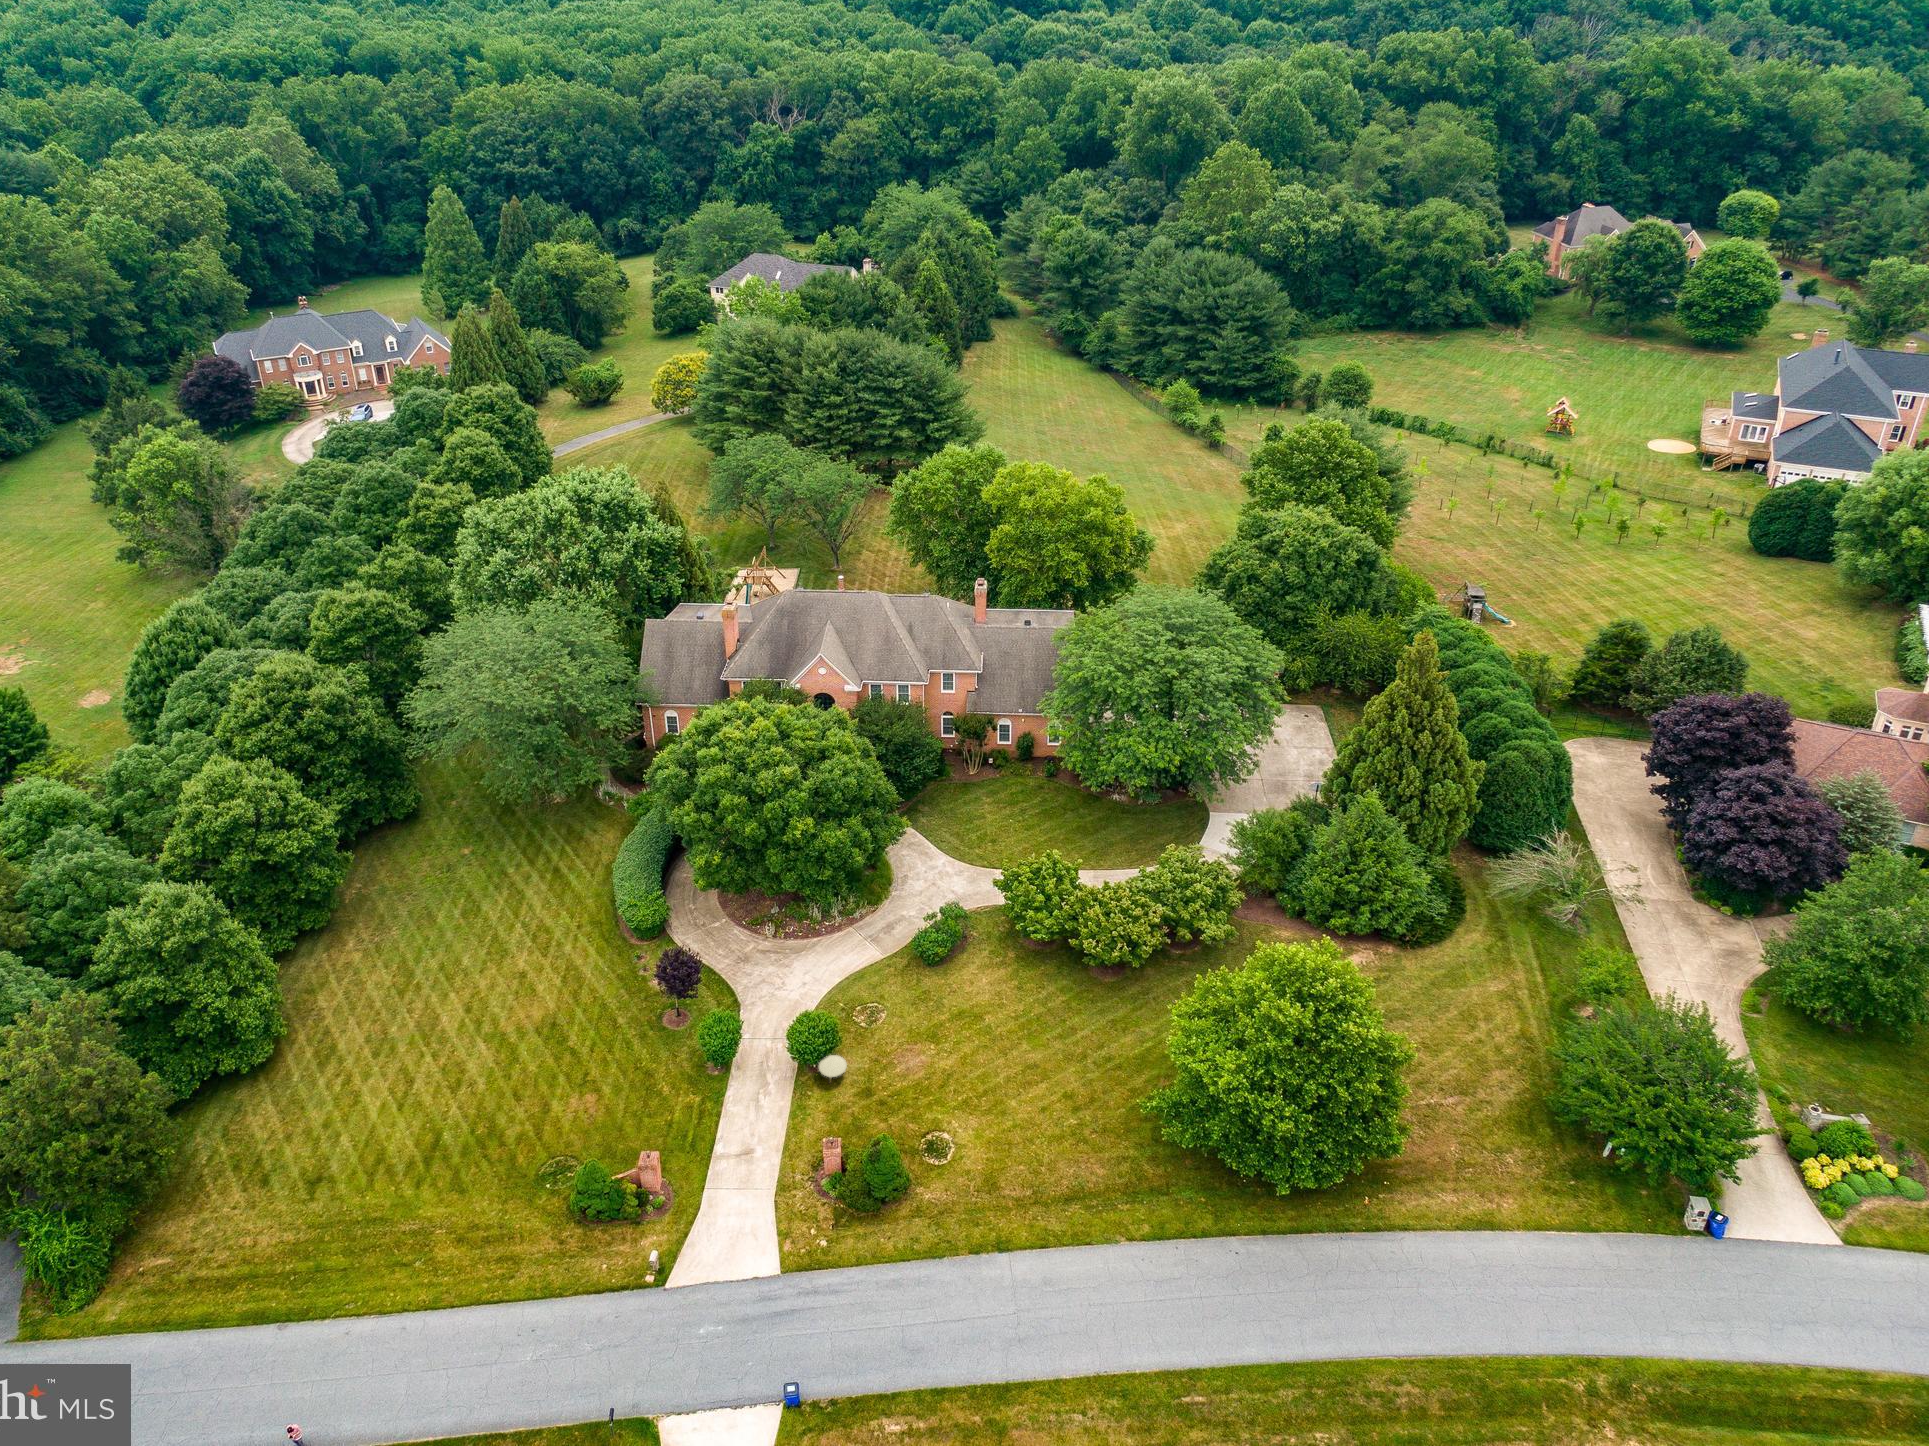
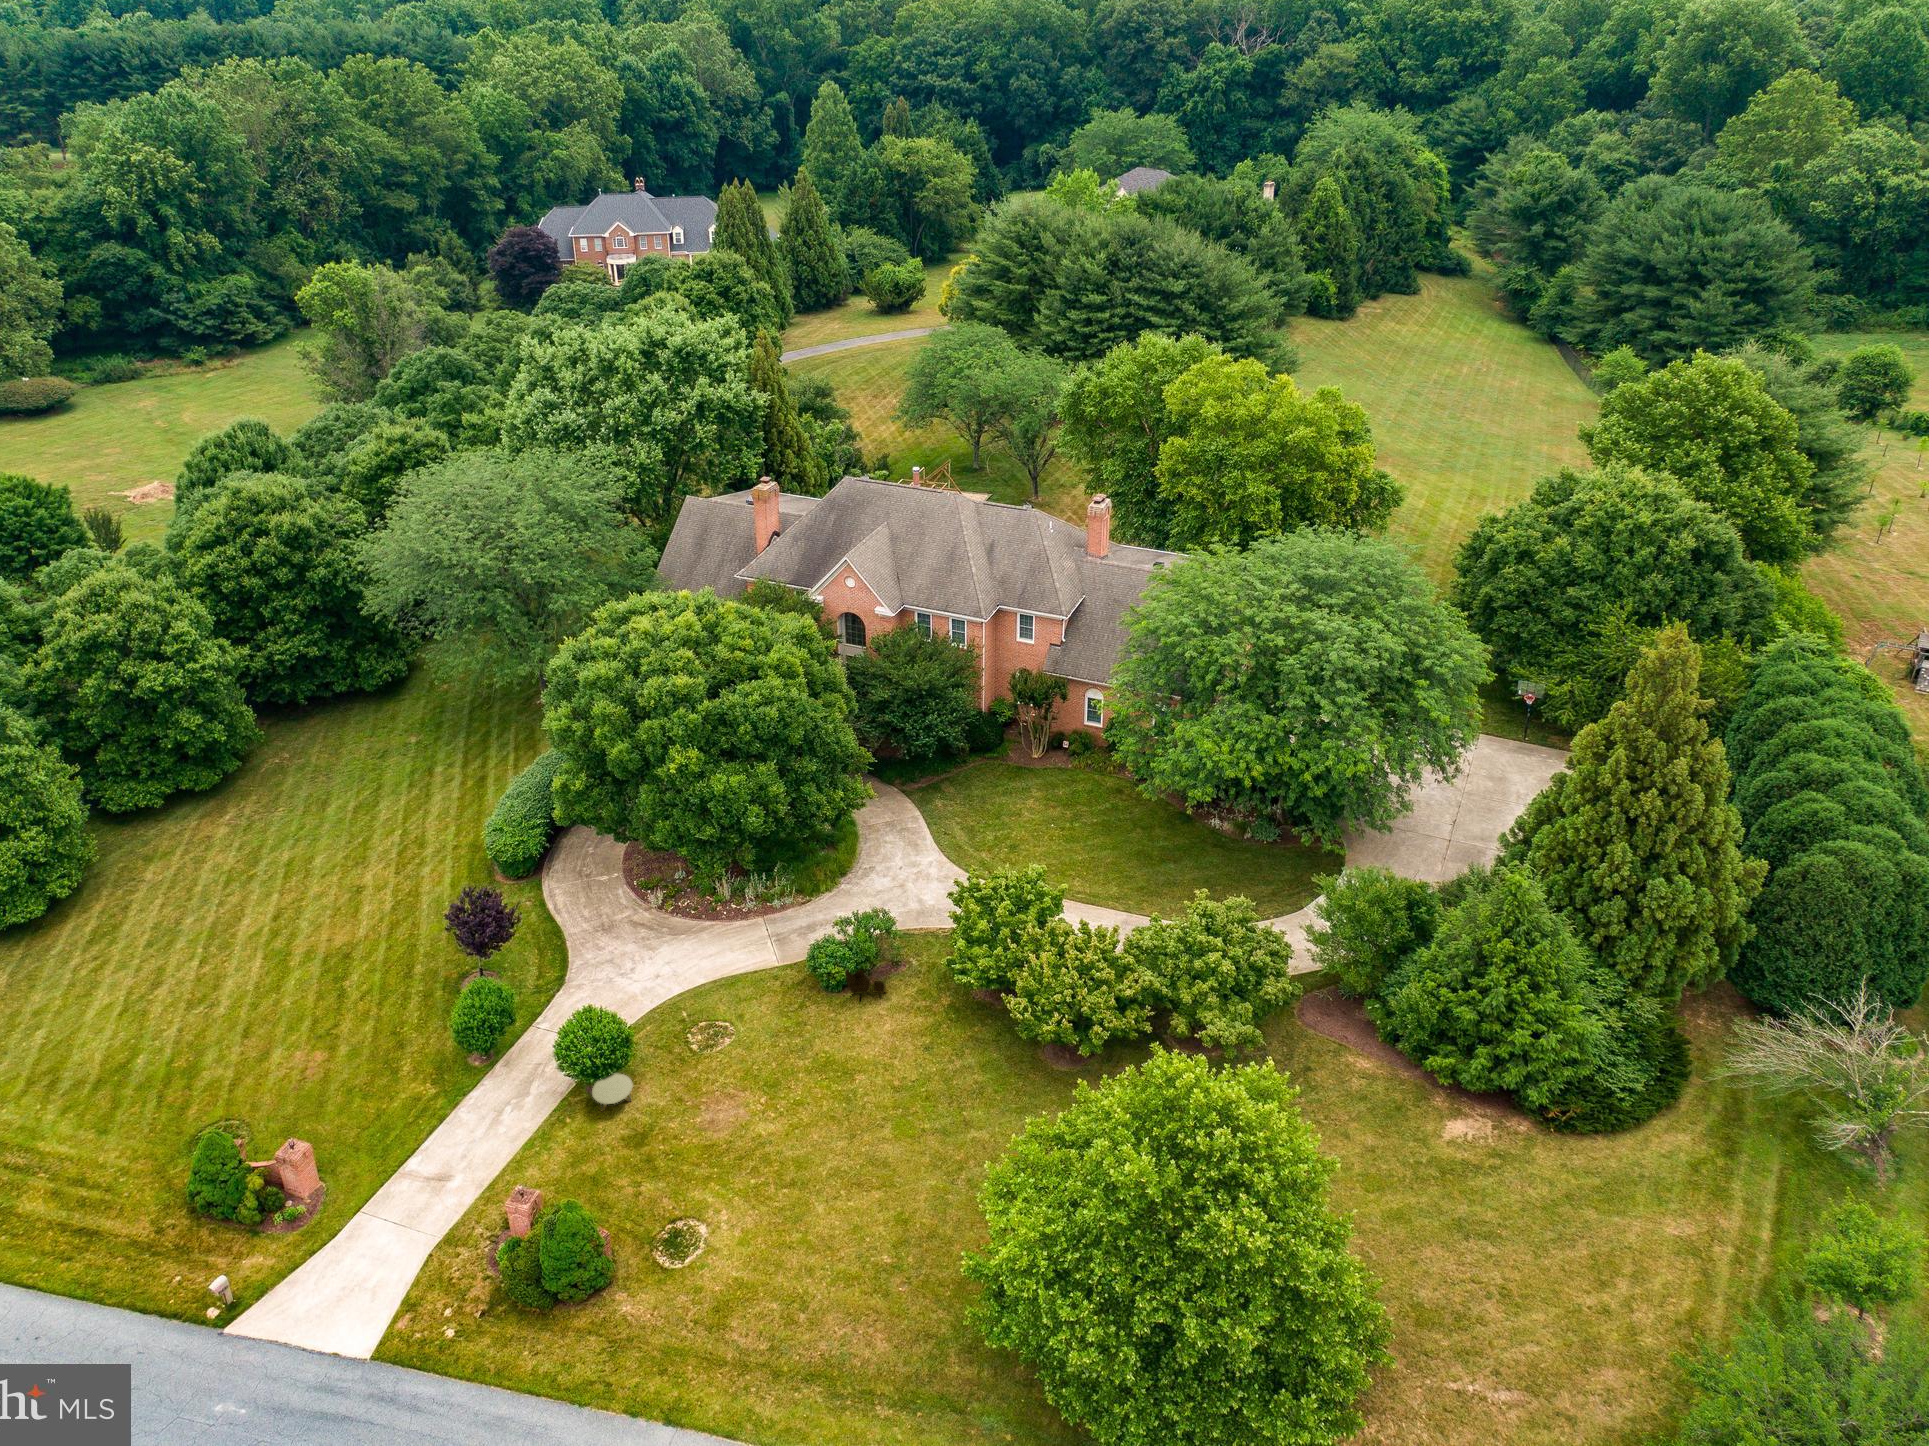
lounge chair: none [943,943,972,969] -> present [845,969,886,994]

